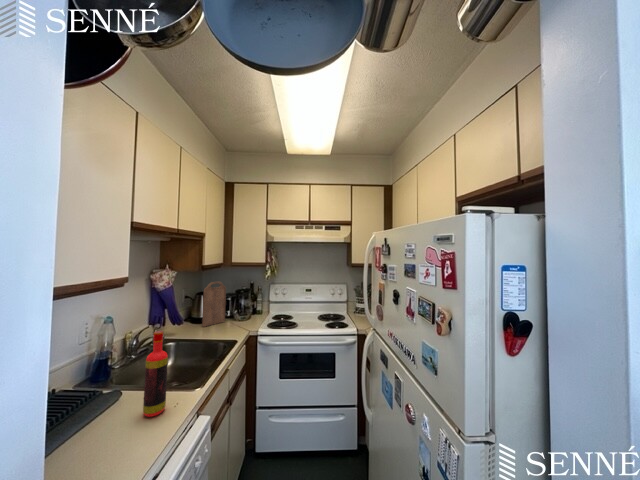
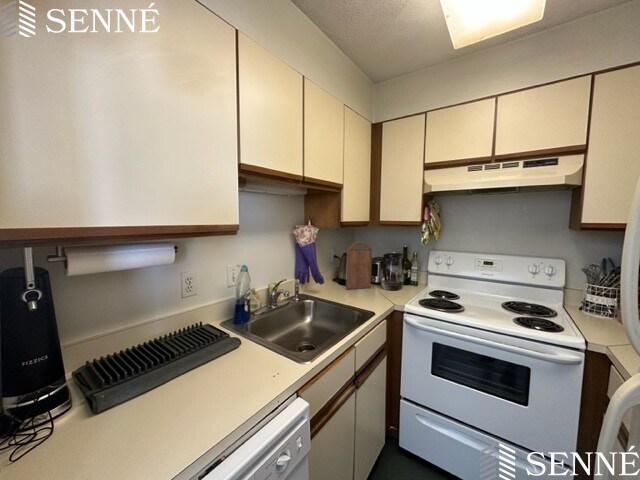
bottle: present [143,331,168,417] -> none [242,287,264,380]

